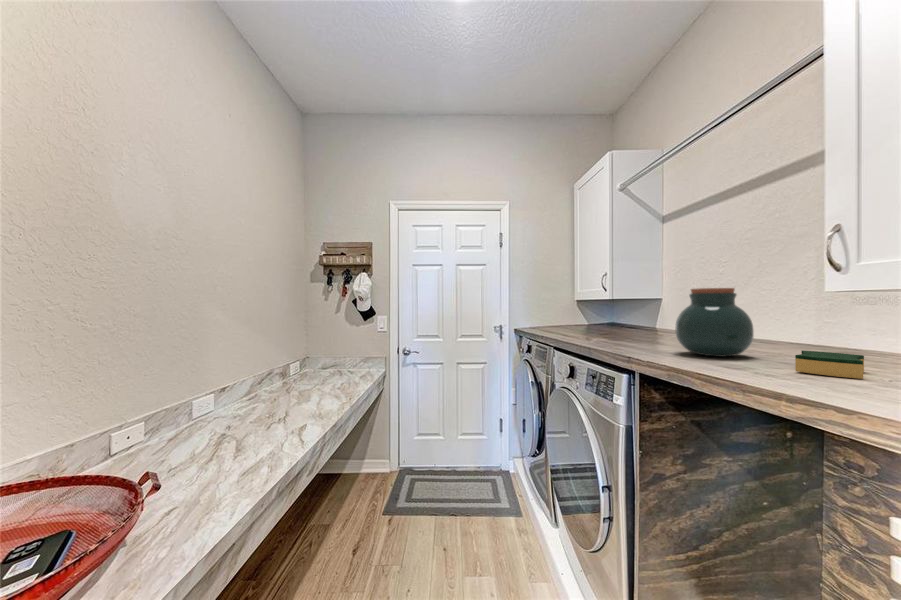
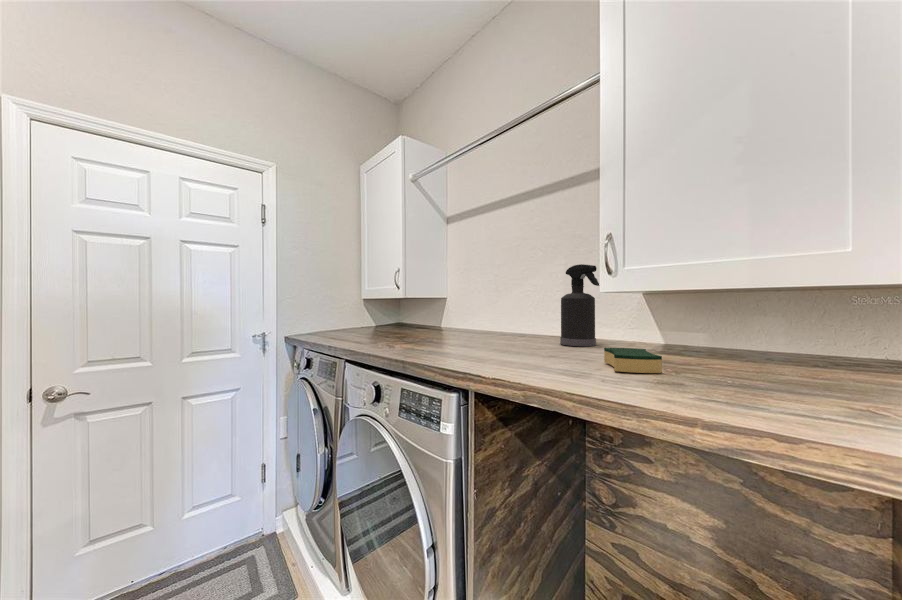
spray bottle: none [783,260,841,354] -> present [560,264,599,346]
jar: present [675,288,754,357] -> none [494,287,559,359]

